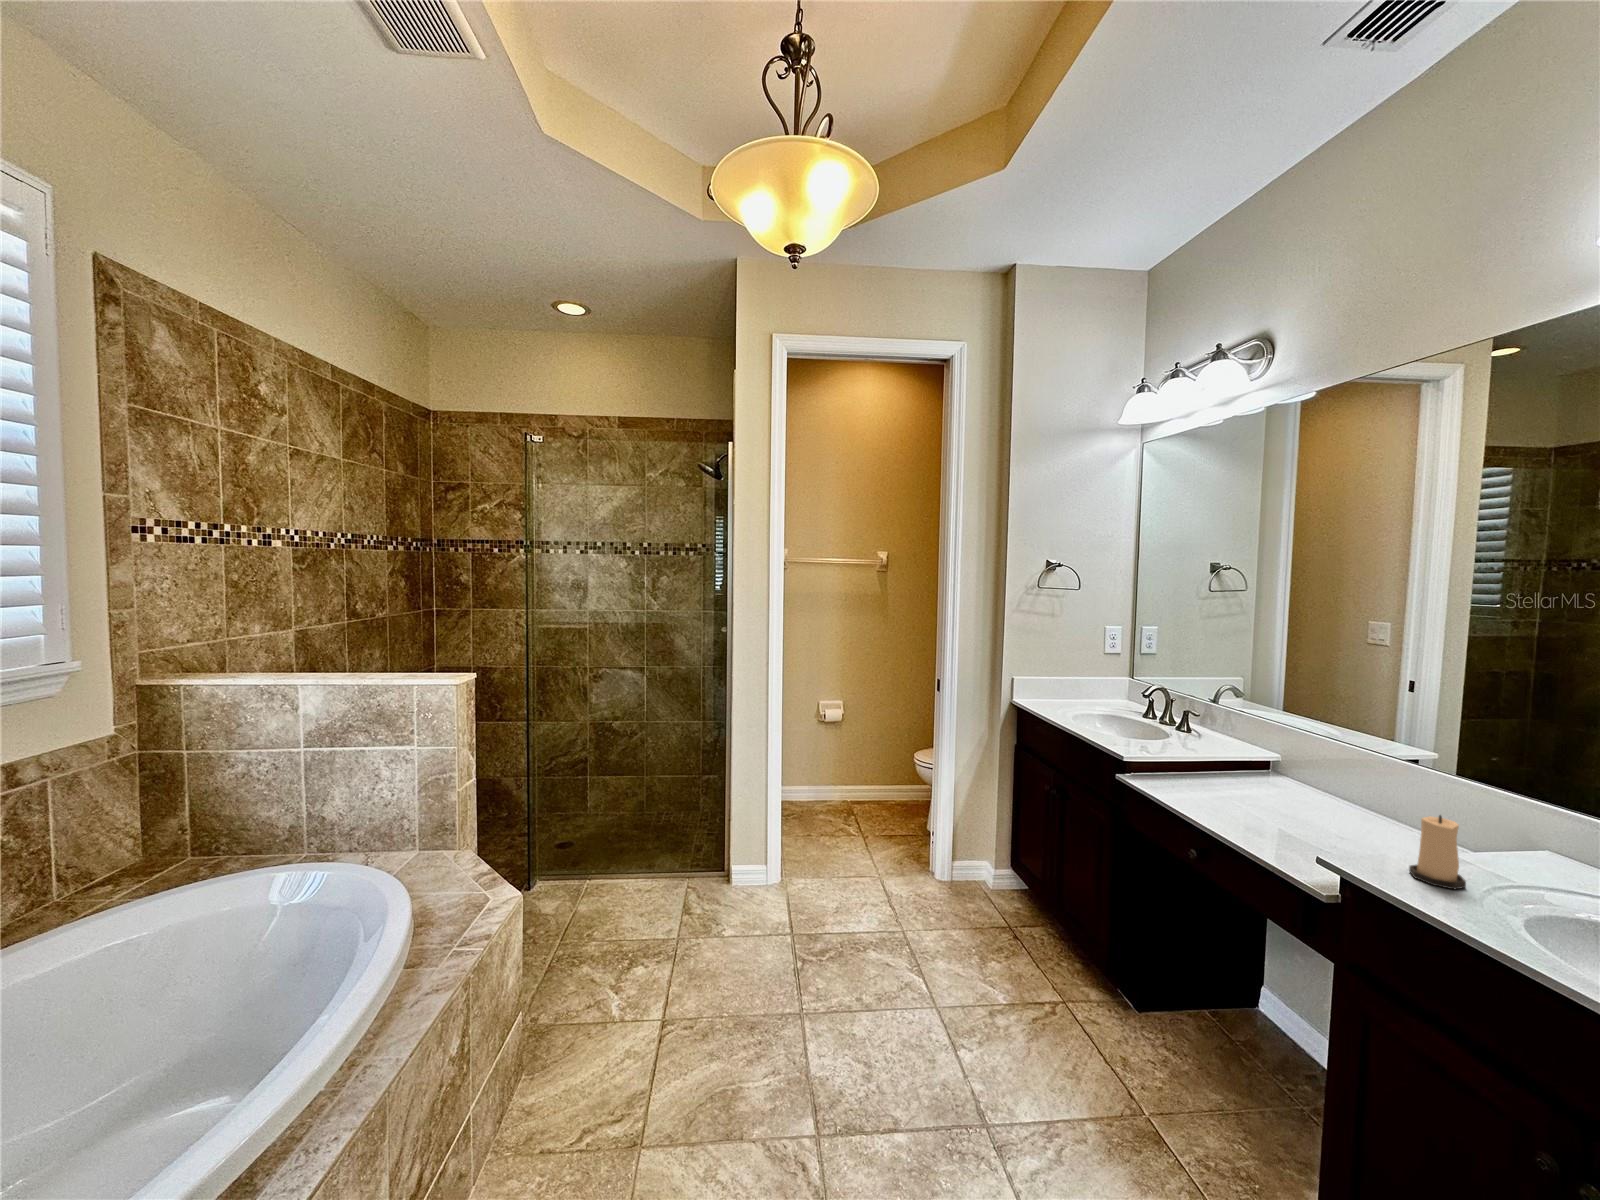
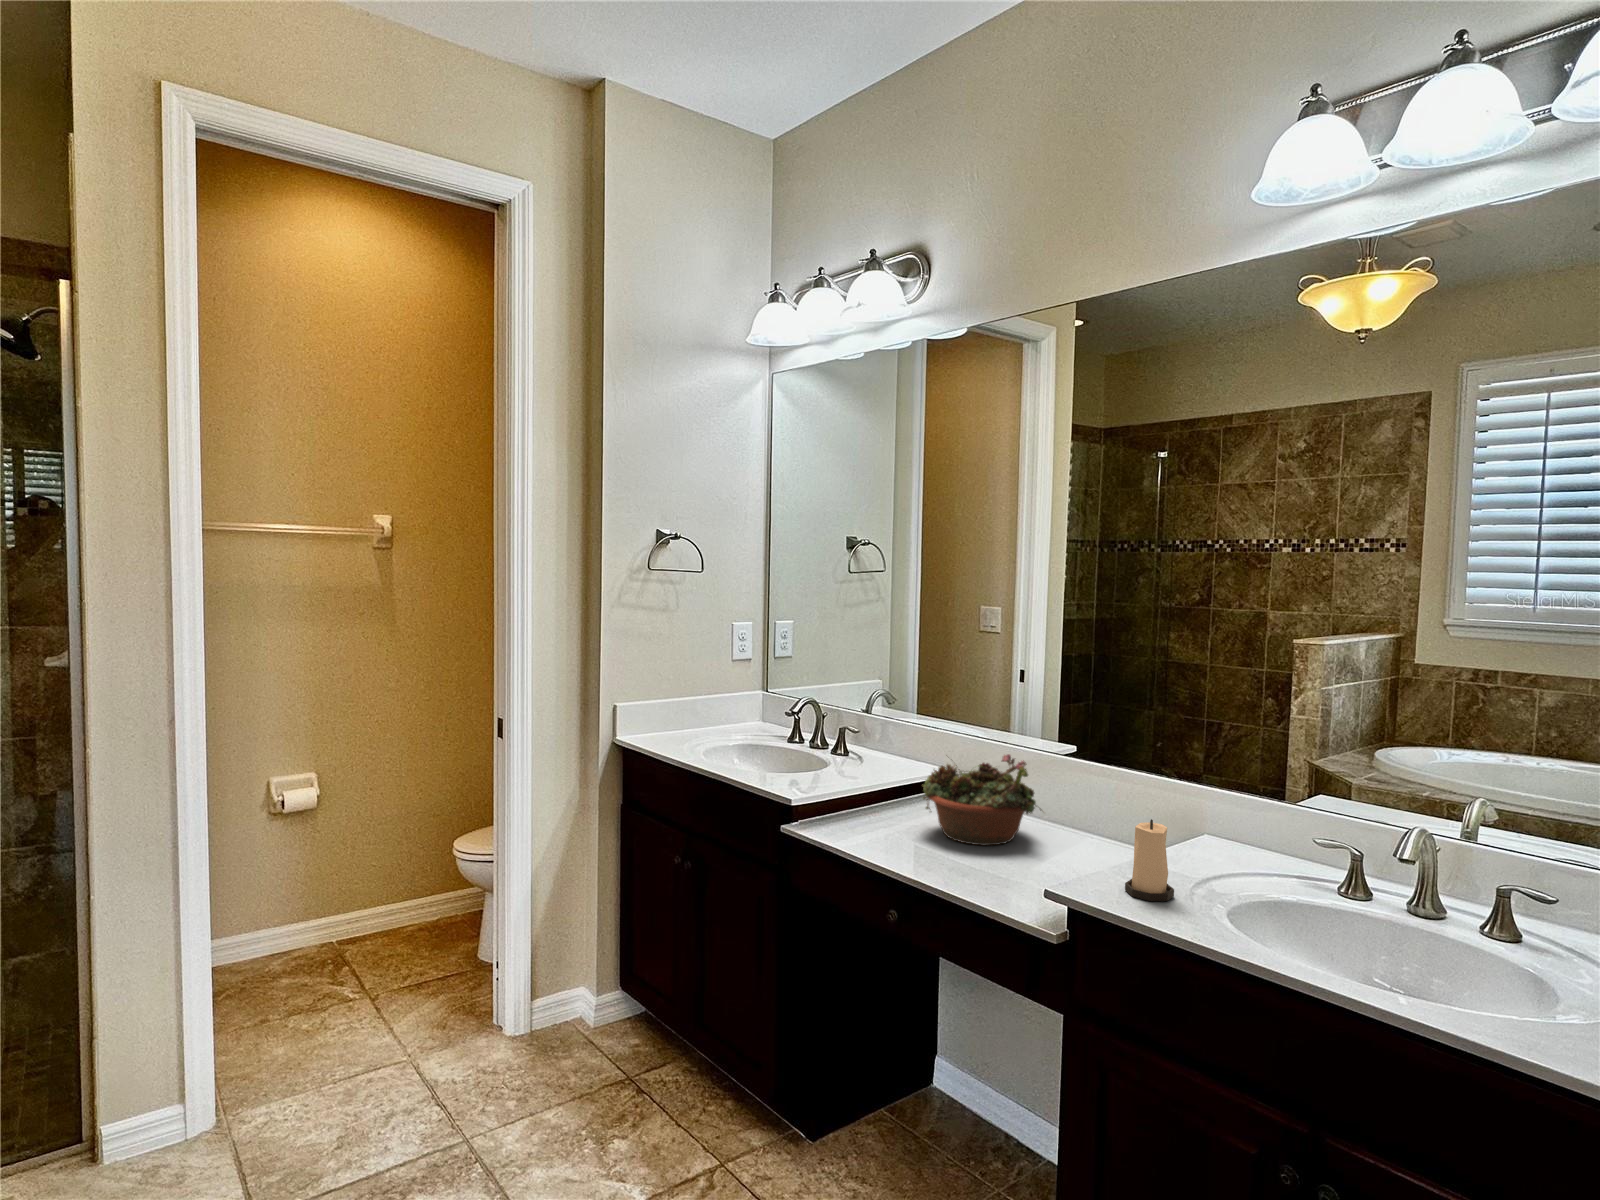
succulent planter: none [1238,740,1358,820] -> present [923,754,1042,845]

